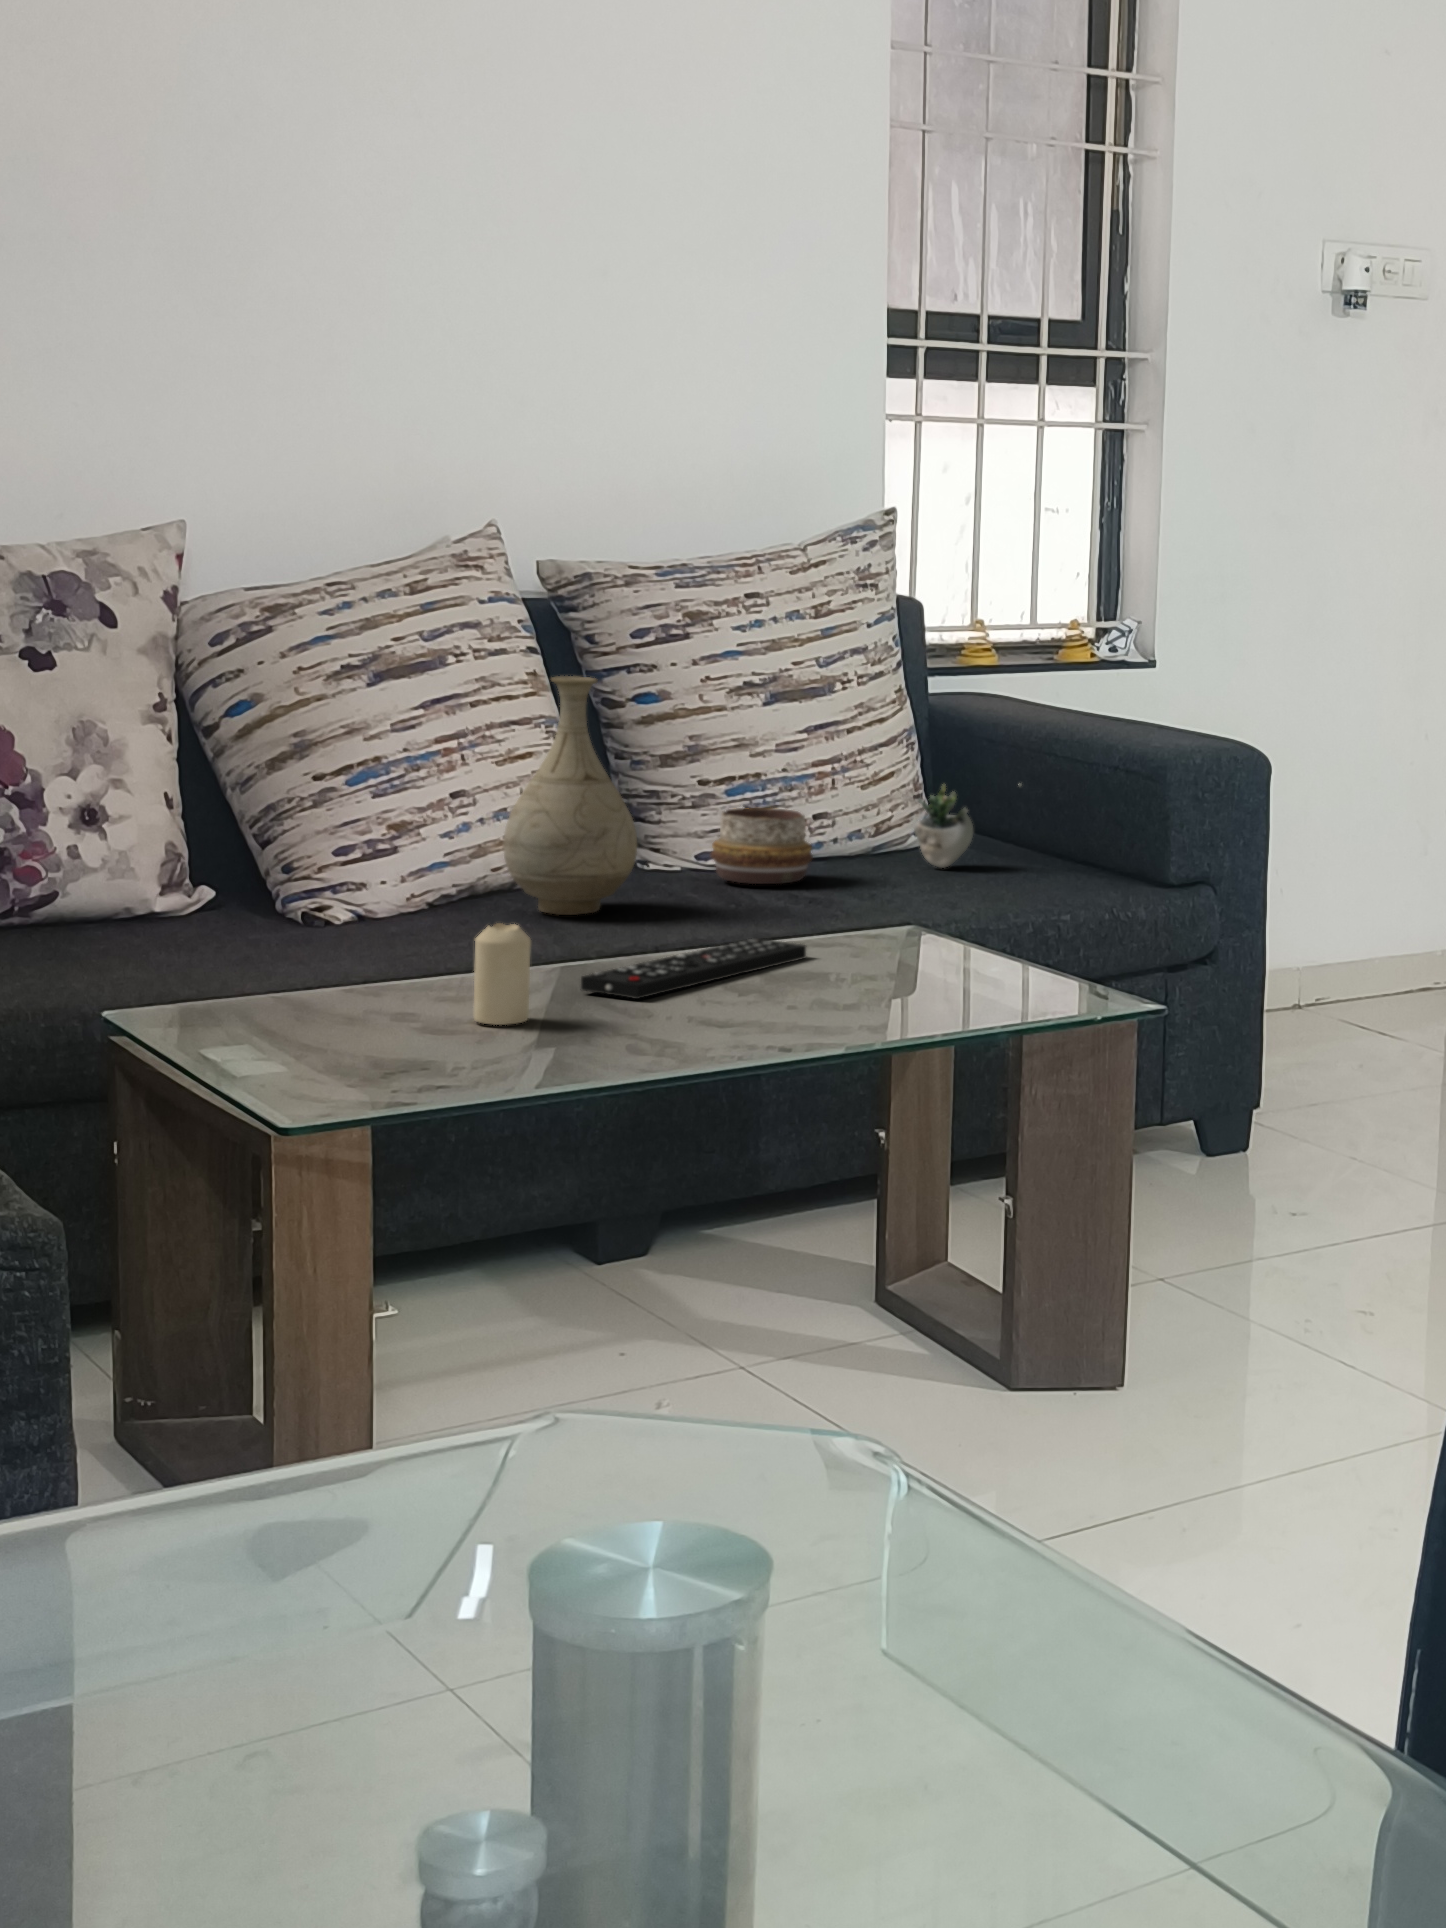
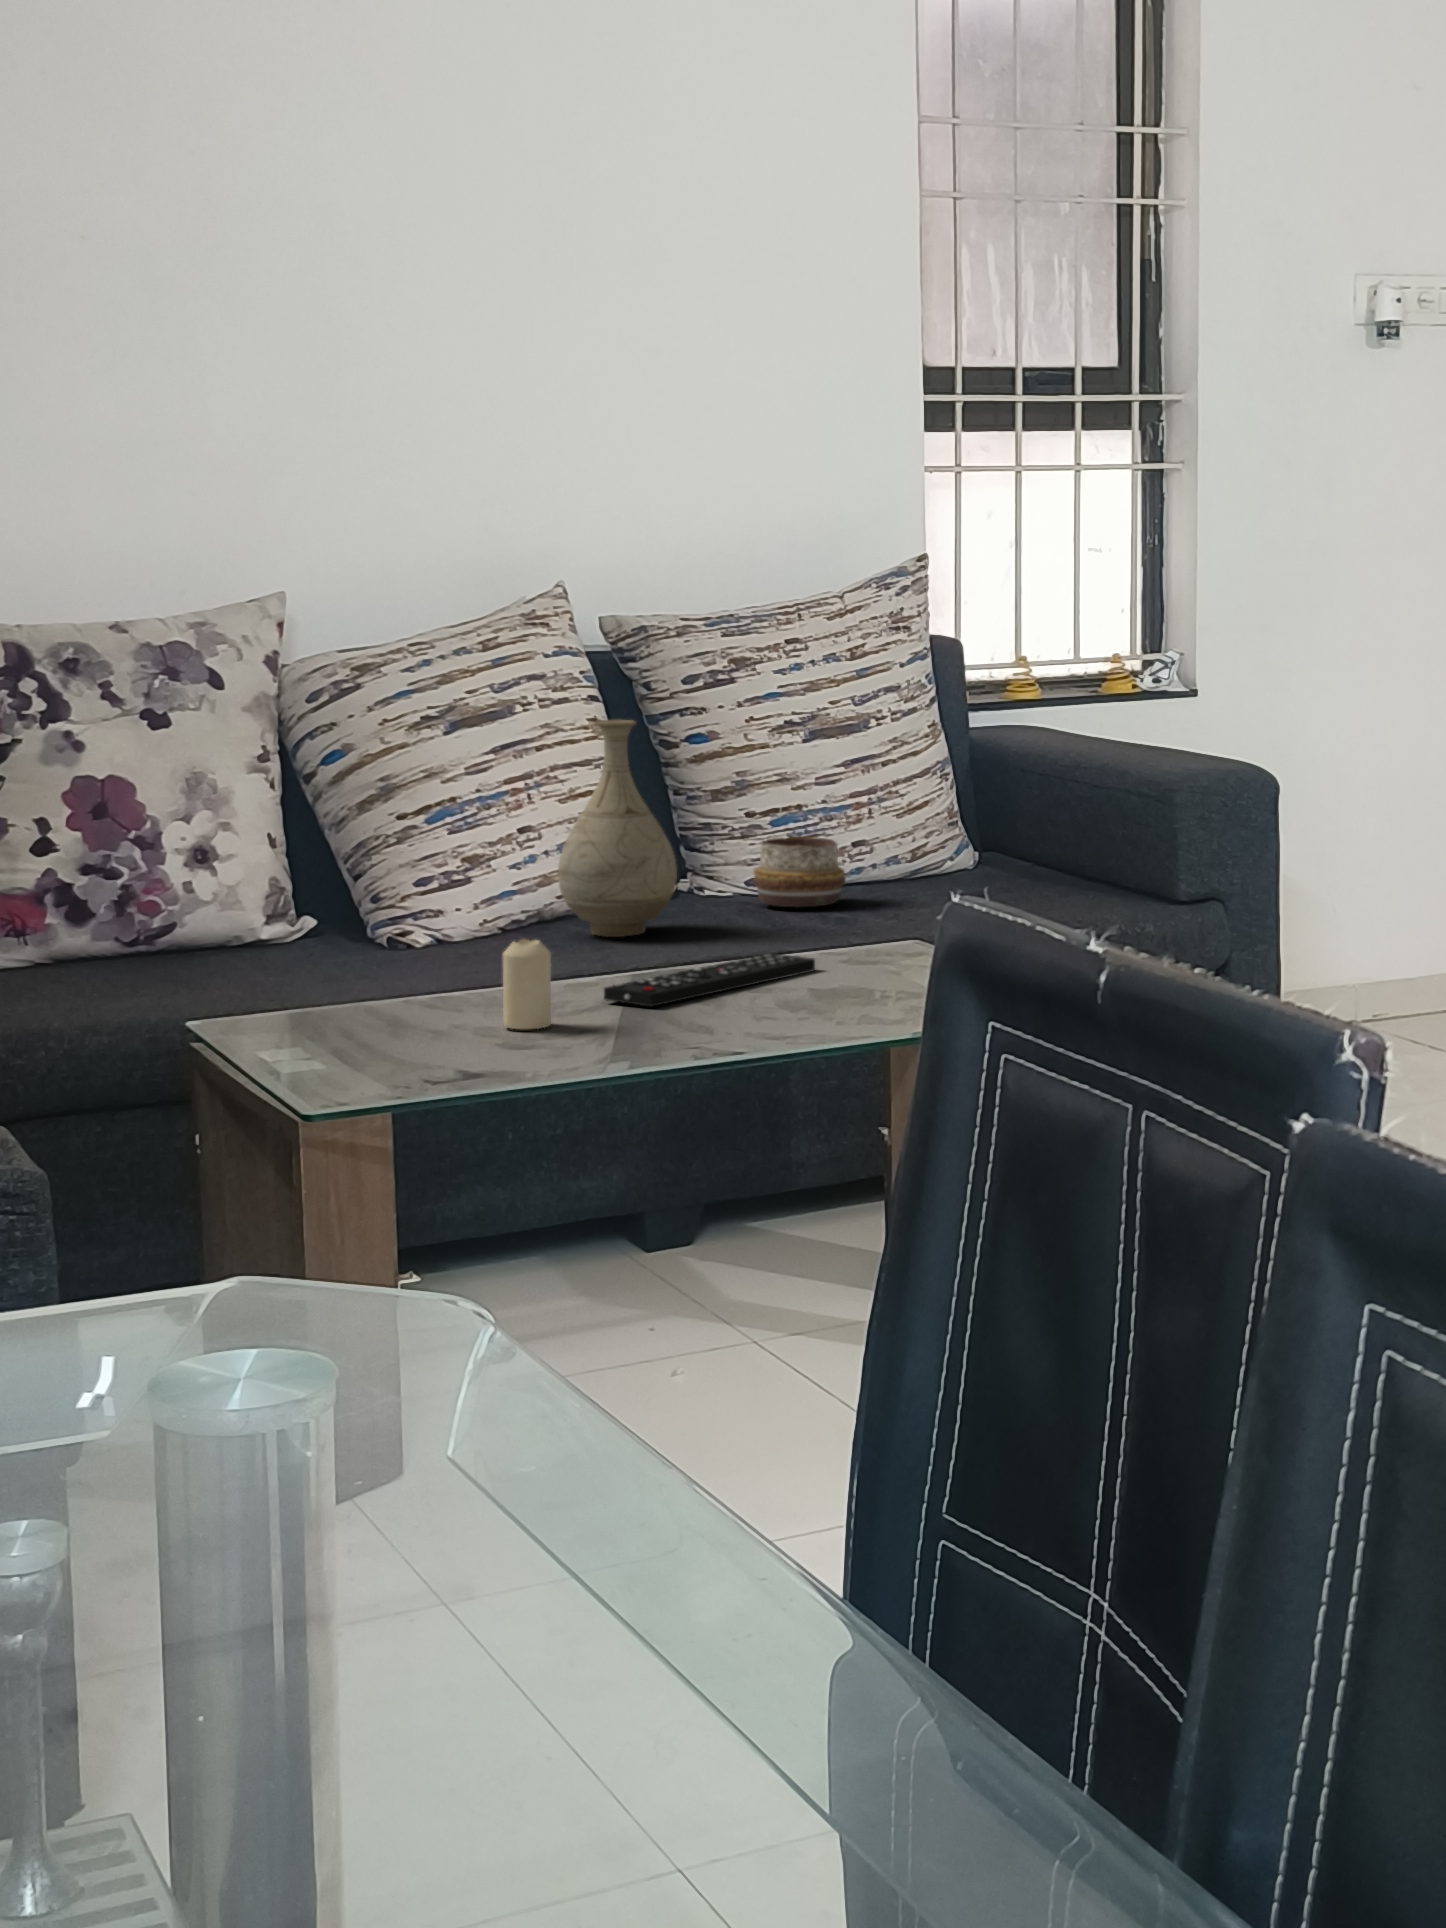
succulent plant: present [914,784,1021,868] -> none [943,808,1040,890]

